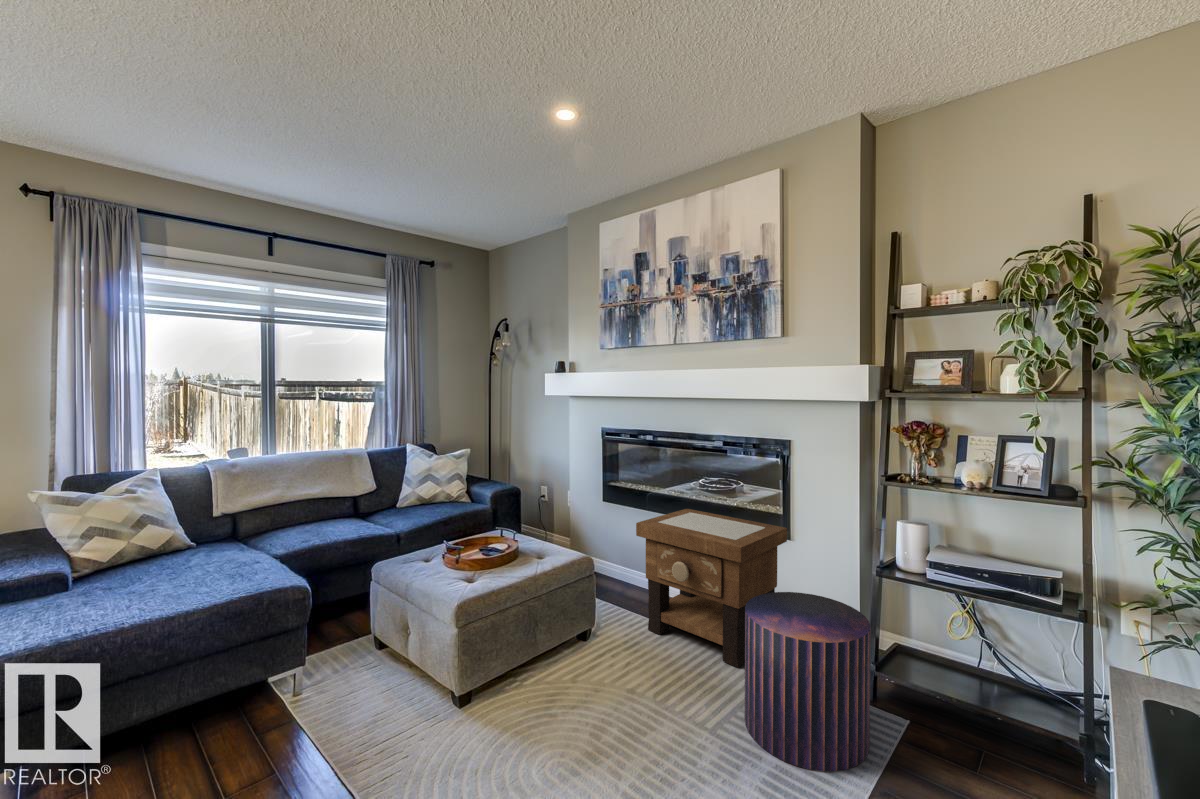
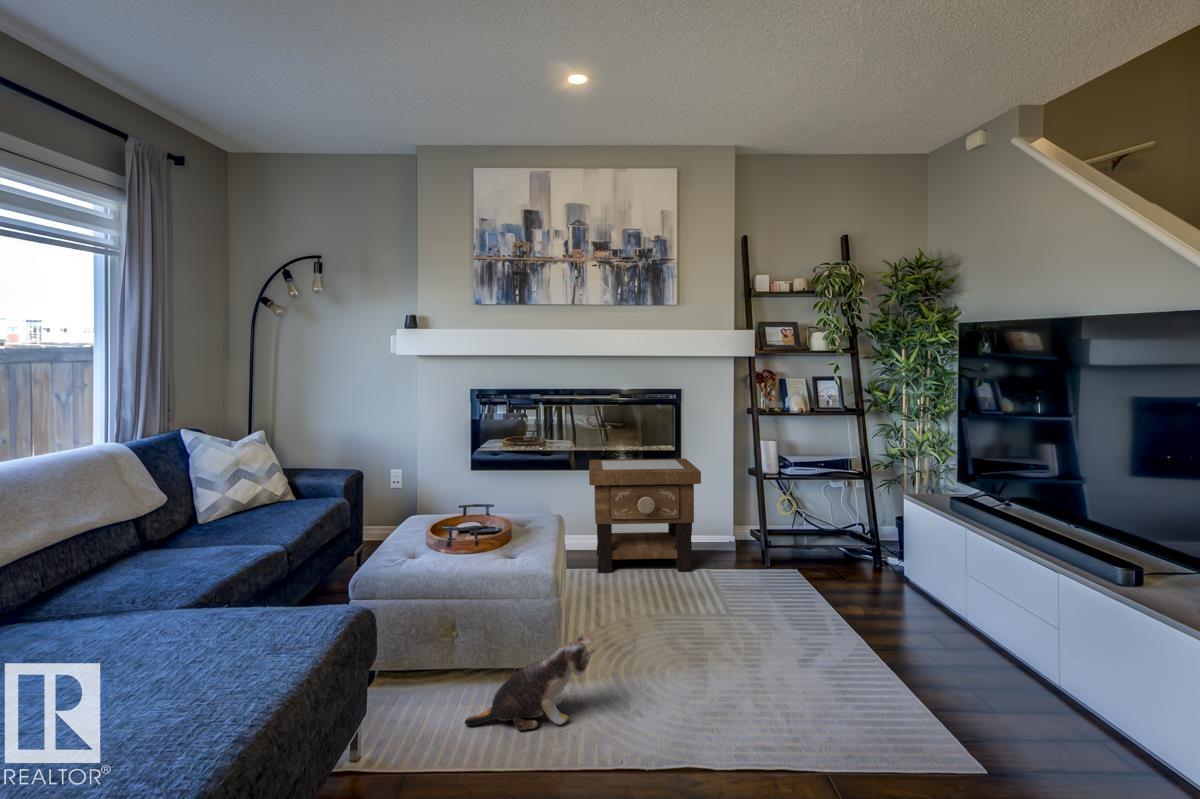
pouf: present [745,592,871,771] -> none [731,494,819,602]
plush toy: none [369,666,438,734] -> present [465,634,595,730]

